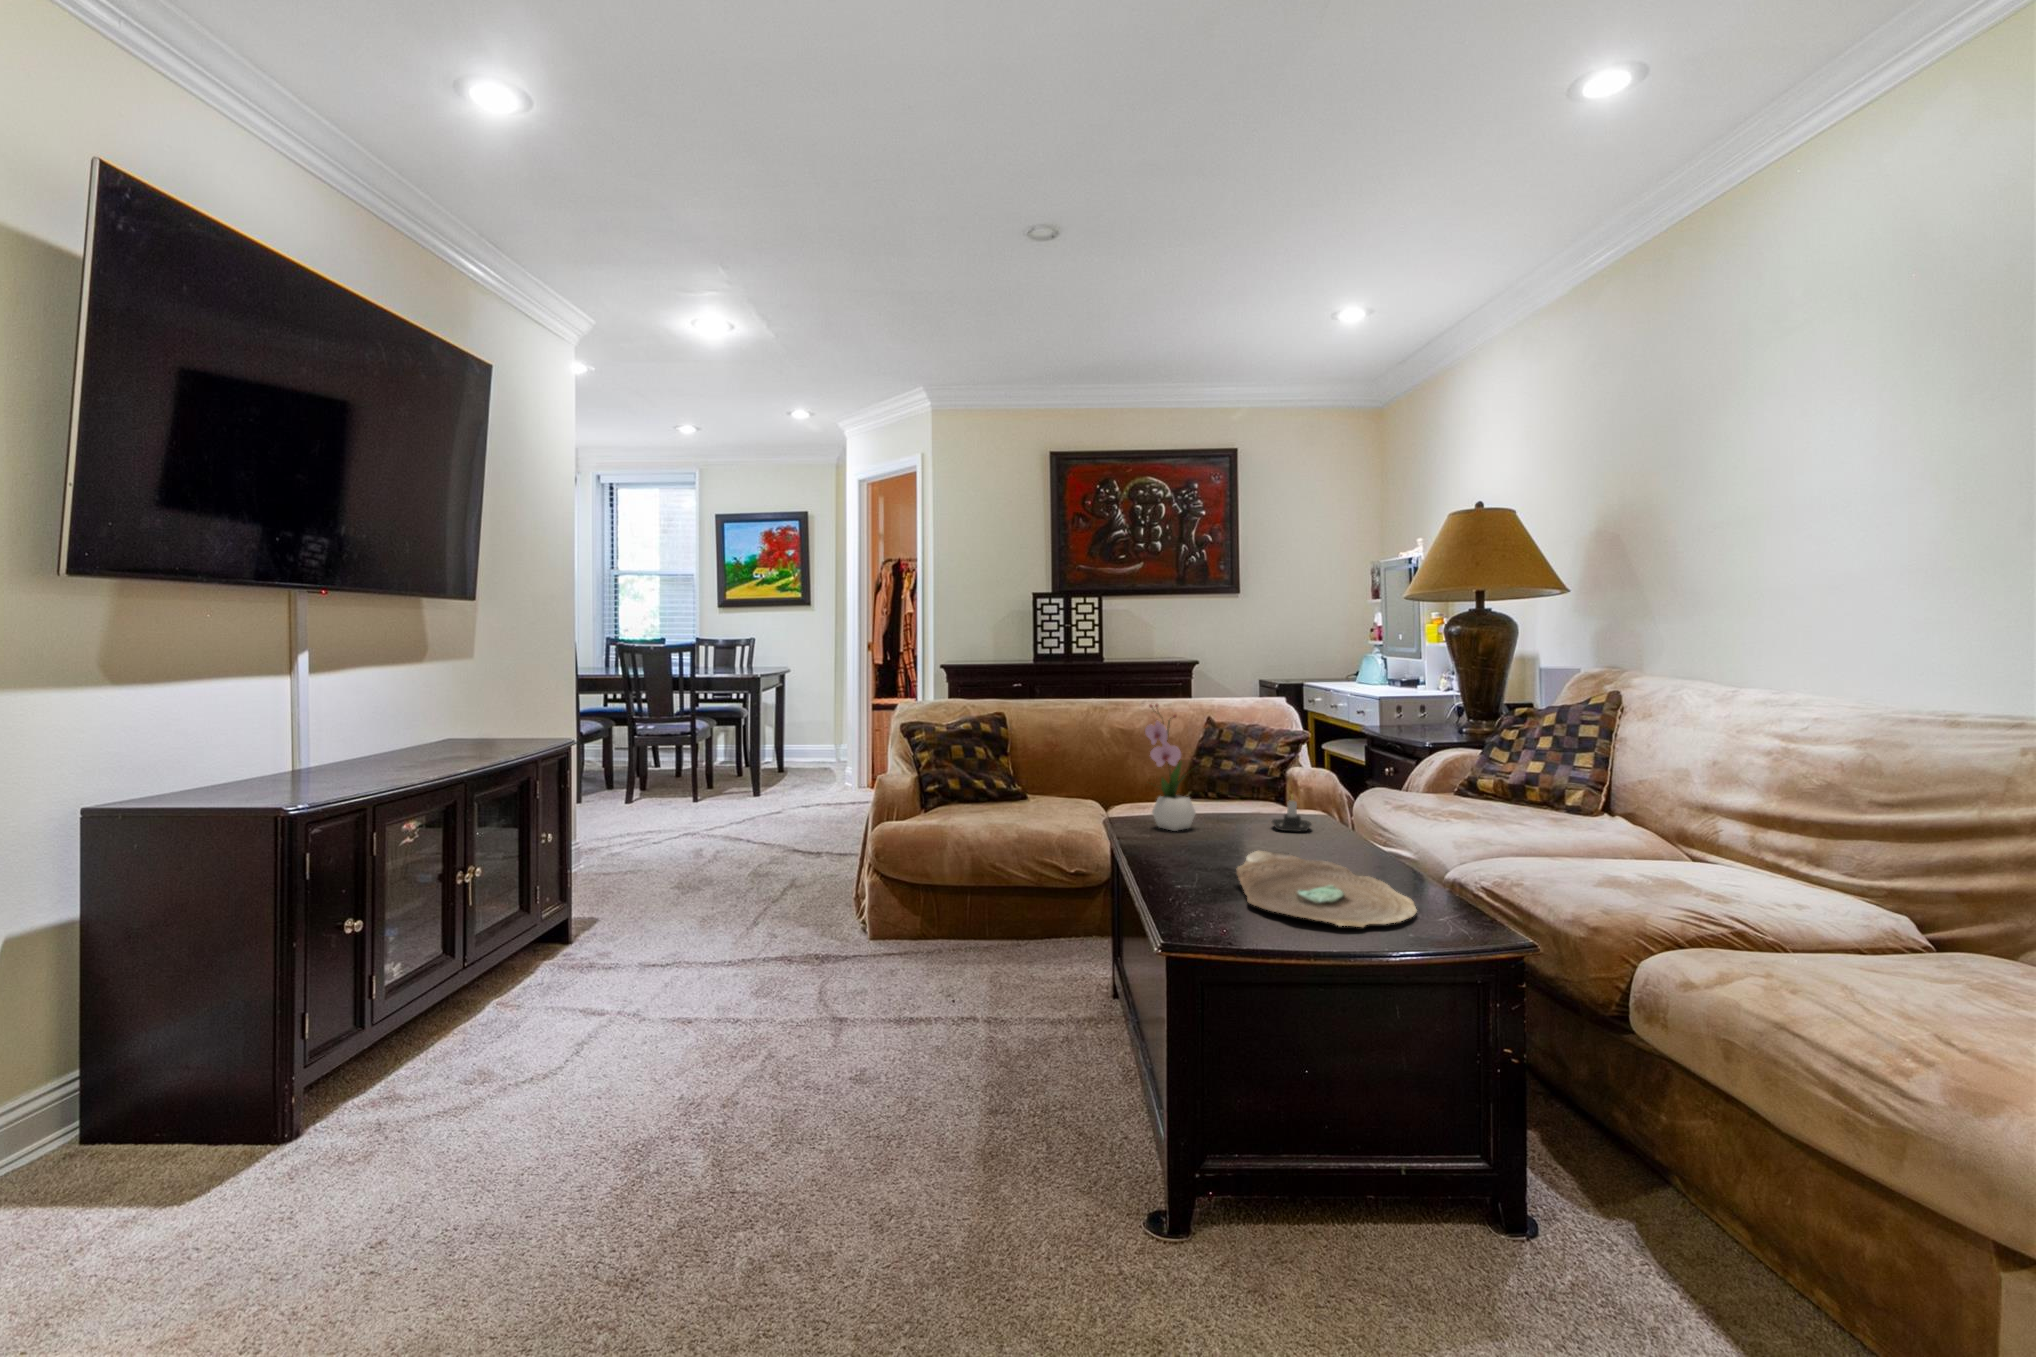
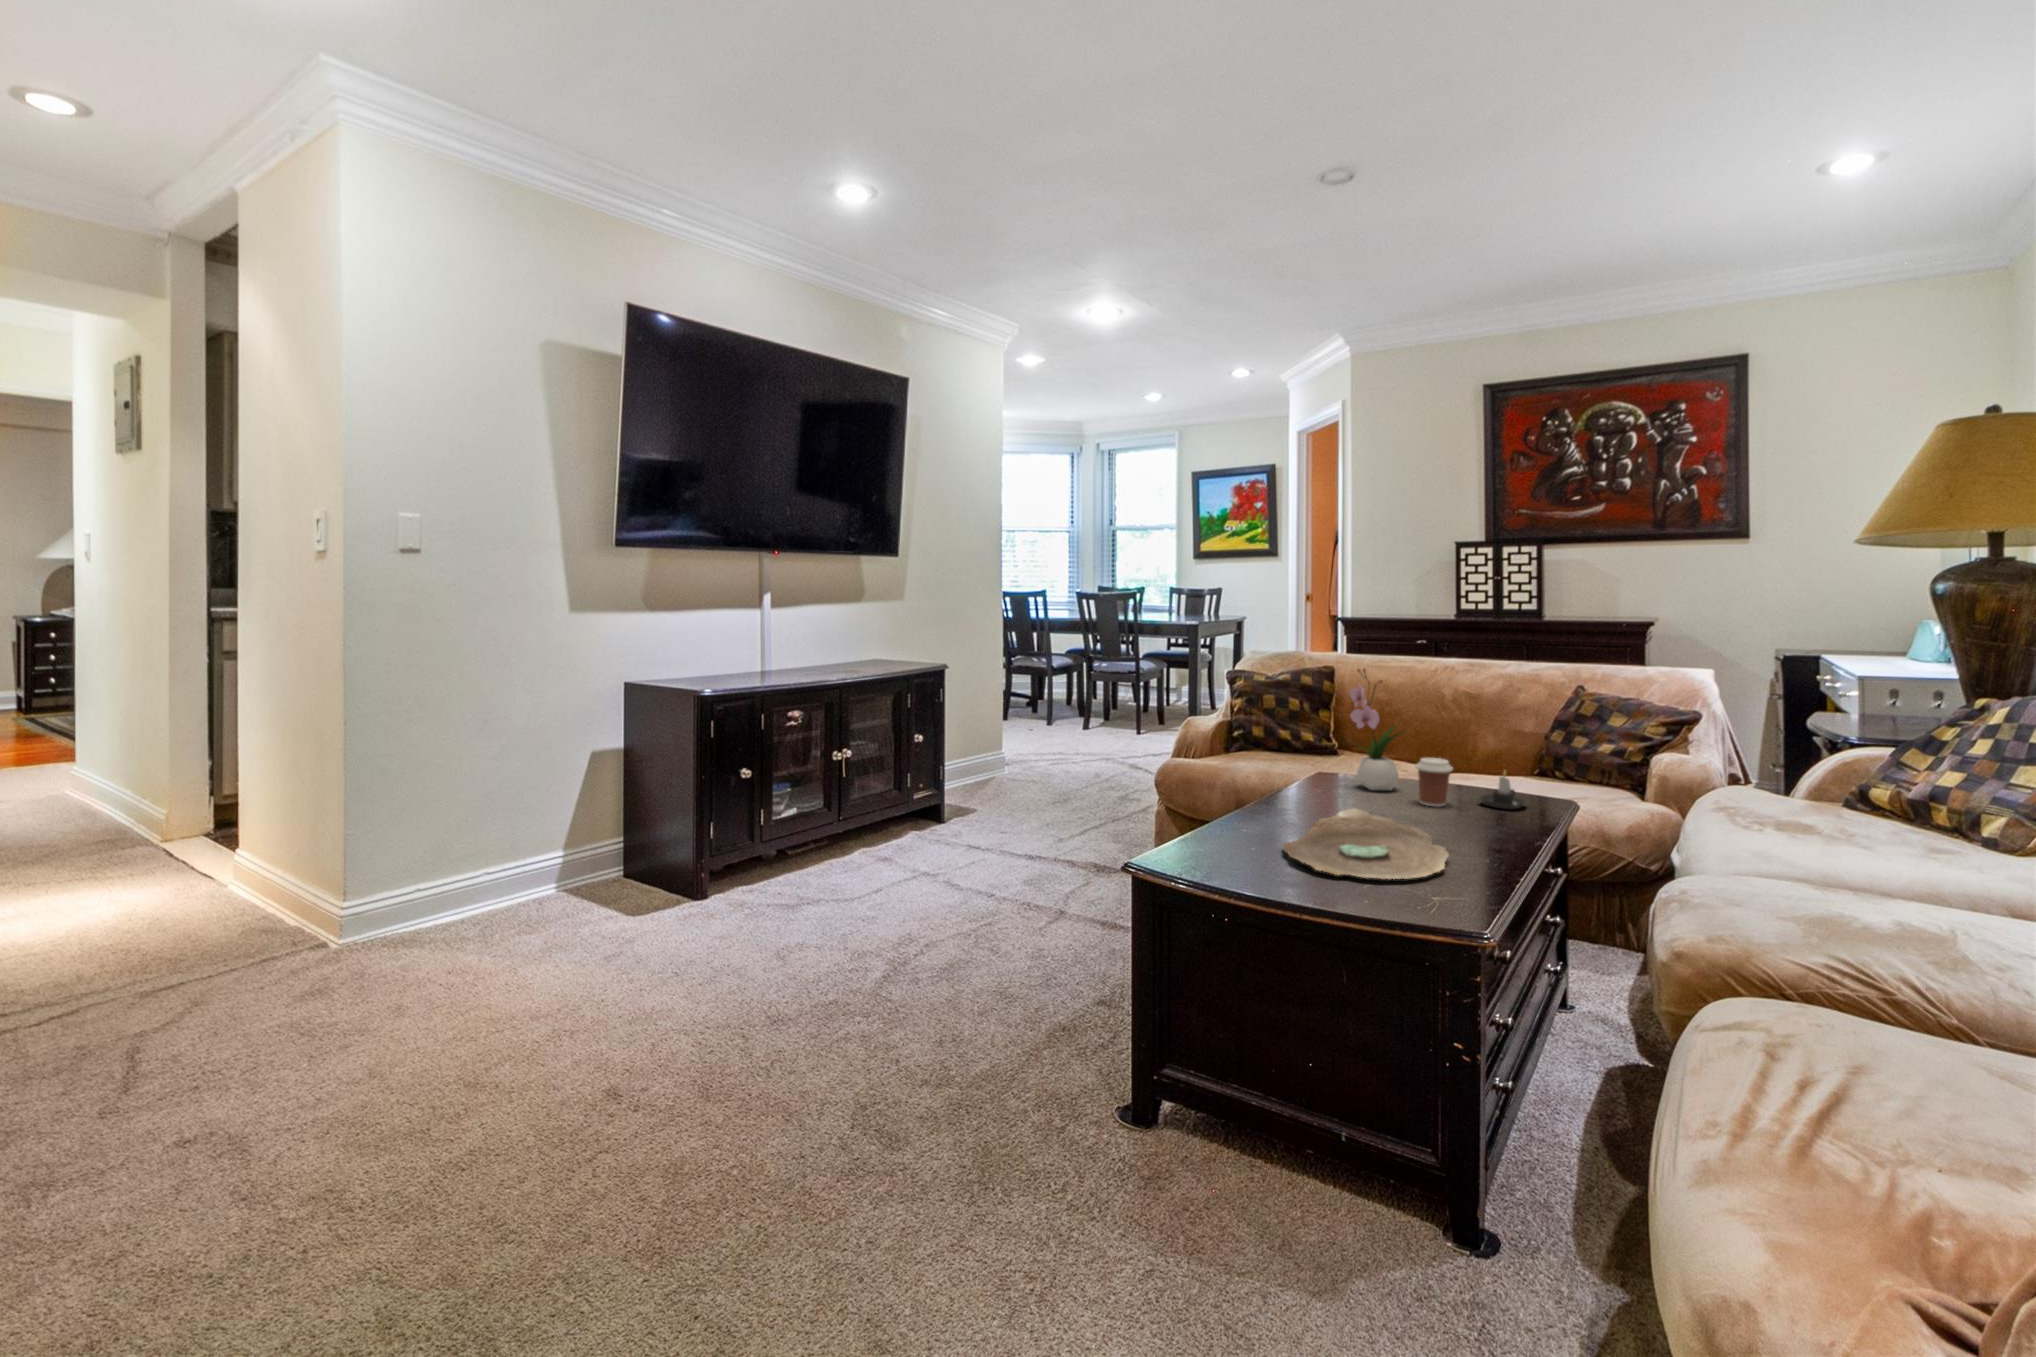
coffee cup: none [1228,789,1263,838] -> present [1416,758,1453,807]

